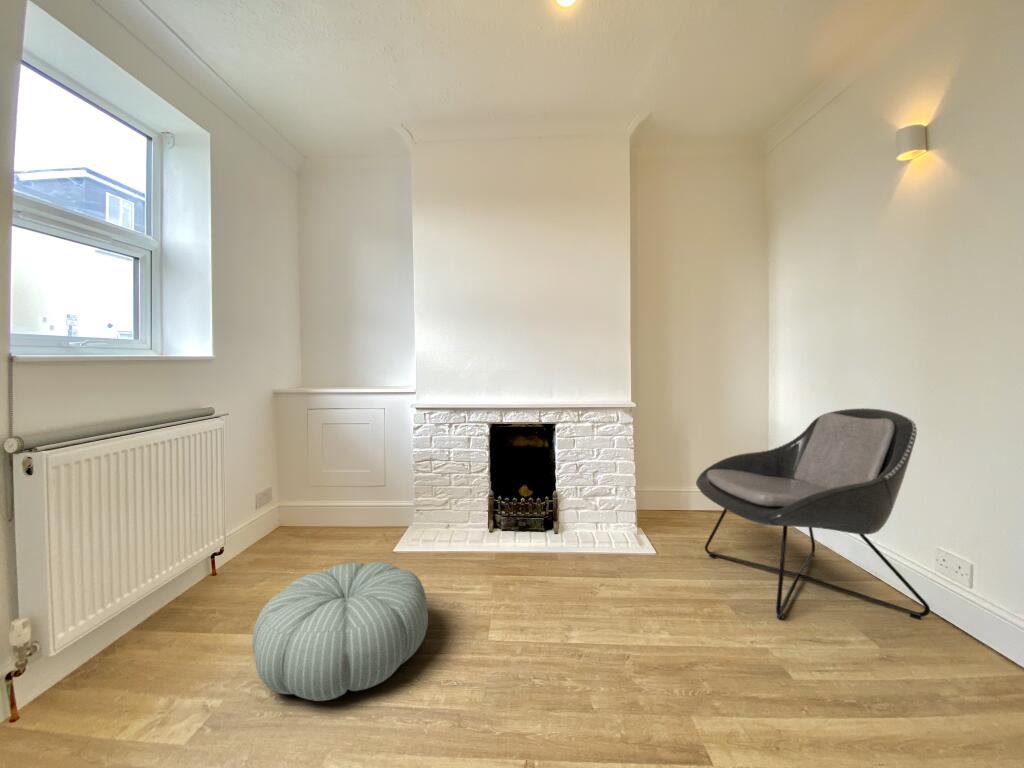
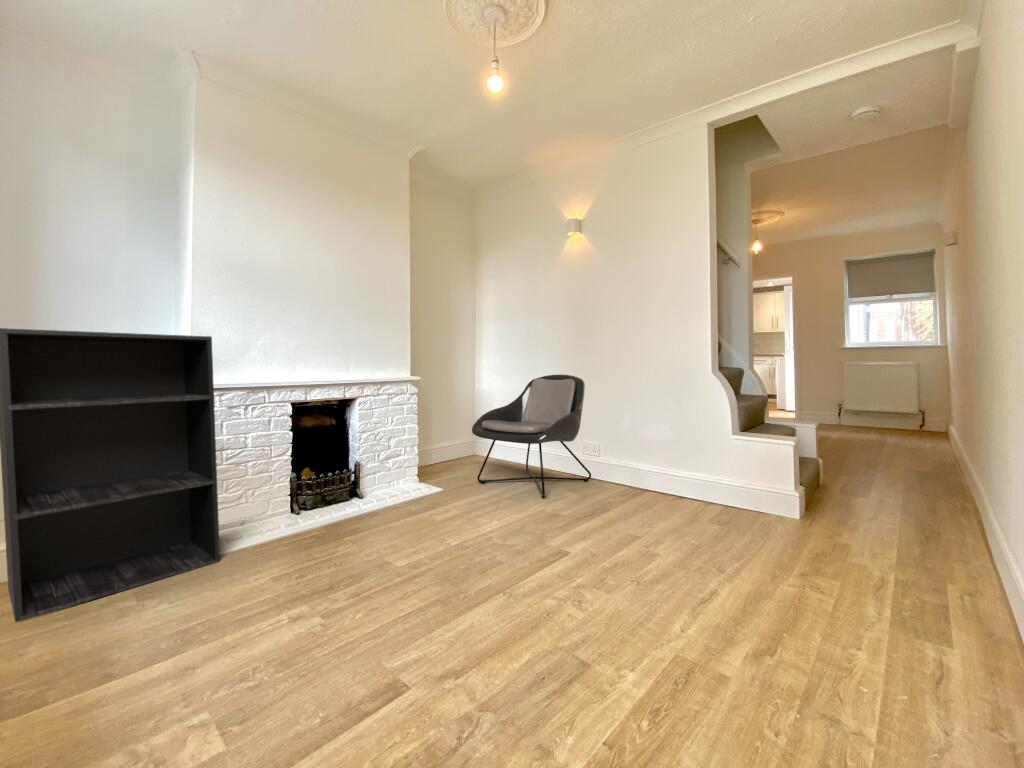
bookshelf: none [269,366,407,562] -> present [0,328,220,622]
pouf: present [252,562,428,701] -> none [215,529,391,649]

